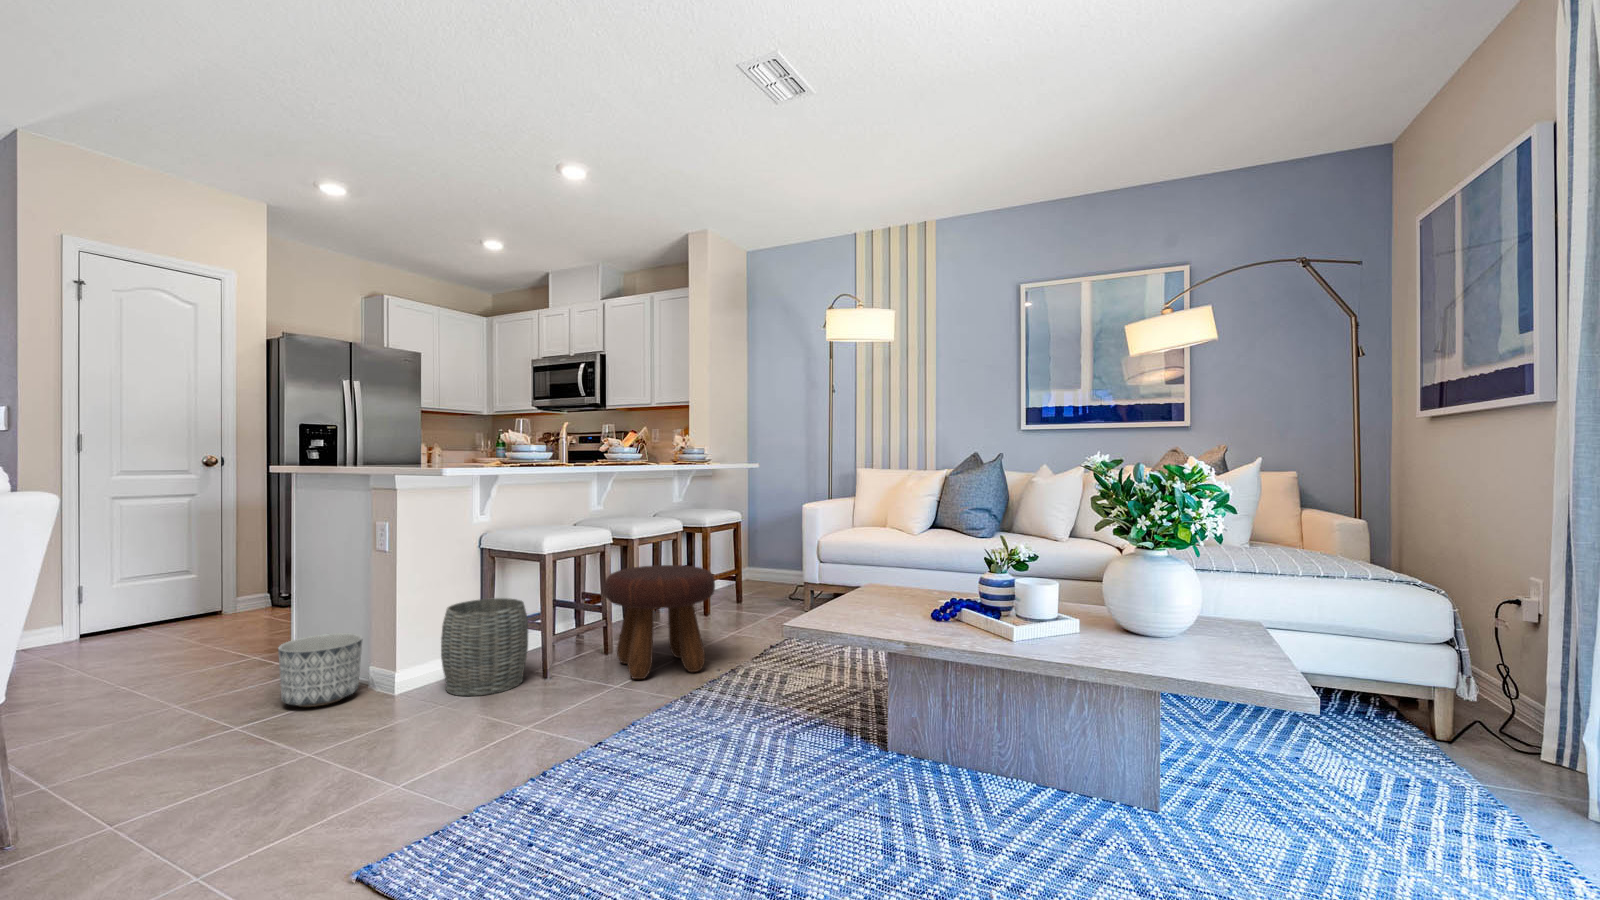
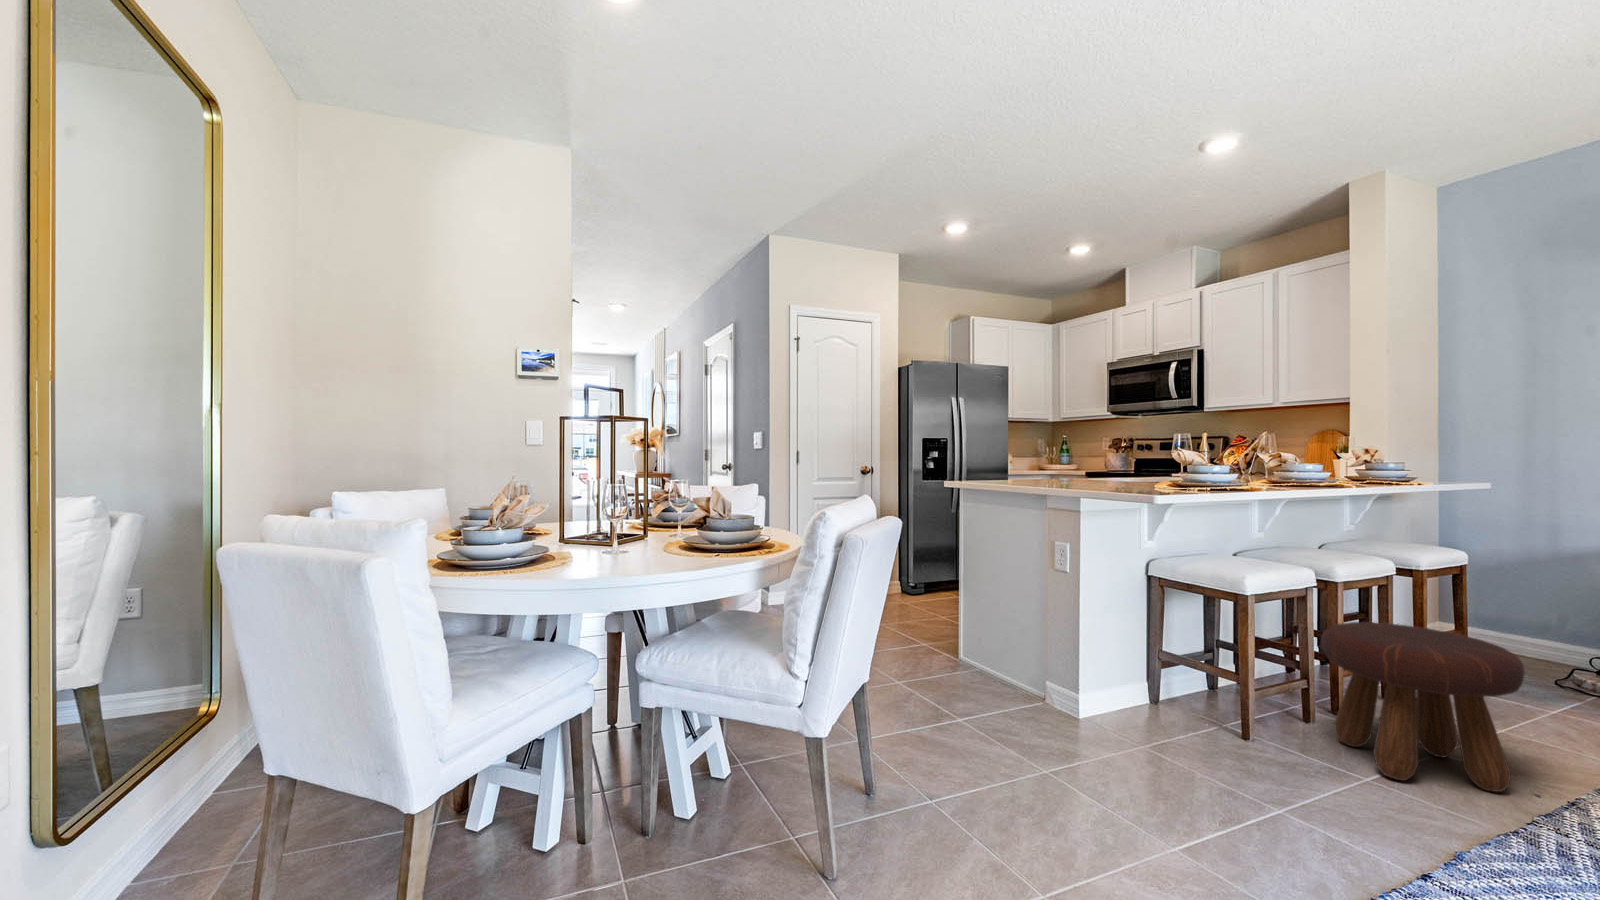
woven basket: present [441,598,528,696] -> none [1123,633,1223,748]
planter: present [278,633,362,707] -> none [976,643,1044,714]

